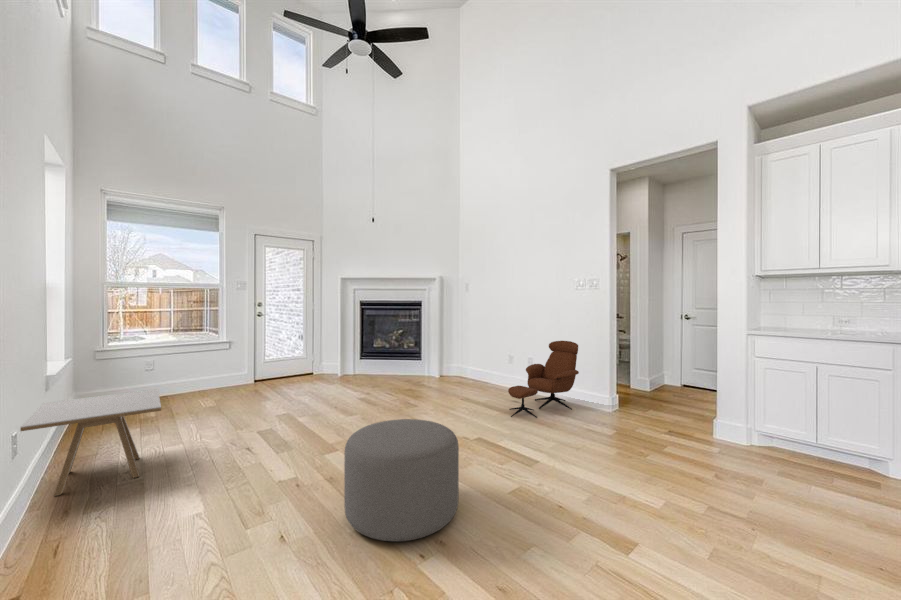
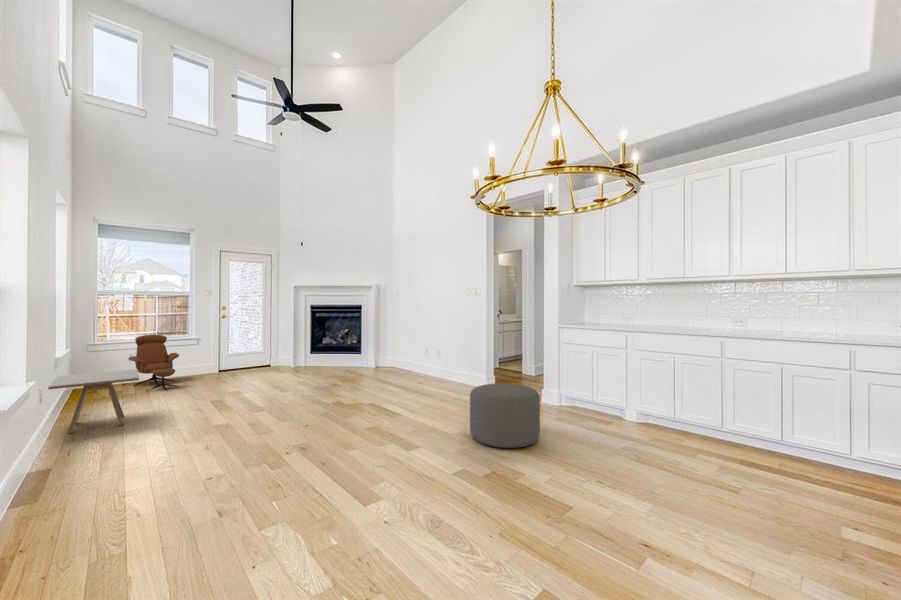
lounge chair: present [508,341,579,418] -> present [128,335,179,391]
ottoman: present [344,419,459,541] -> present [470,383,540,448]

